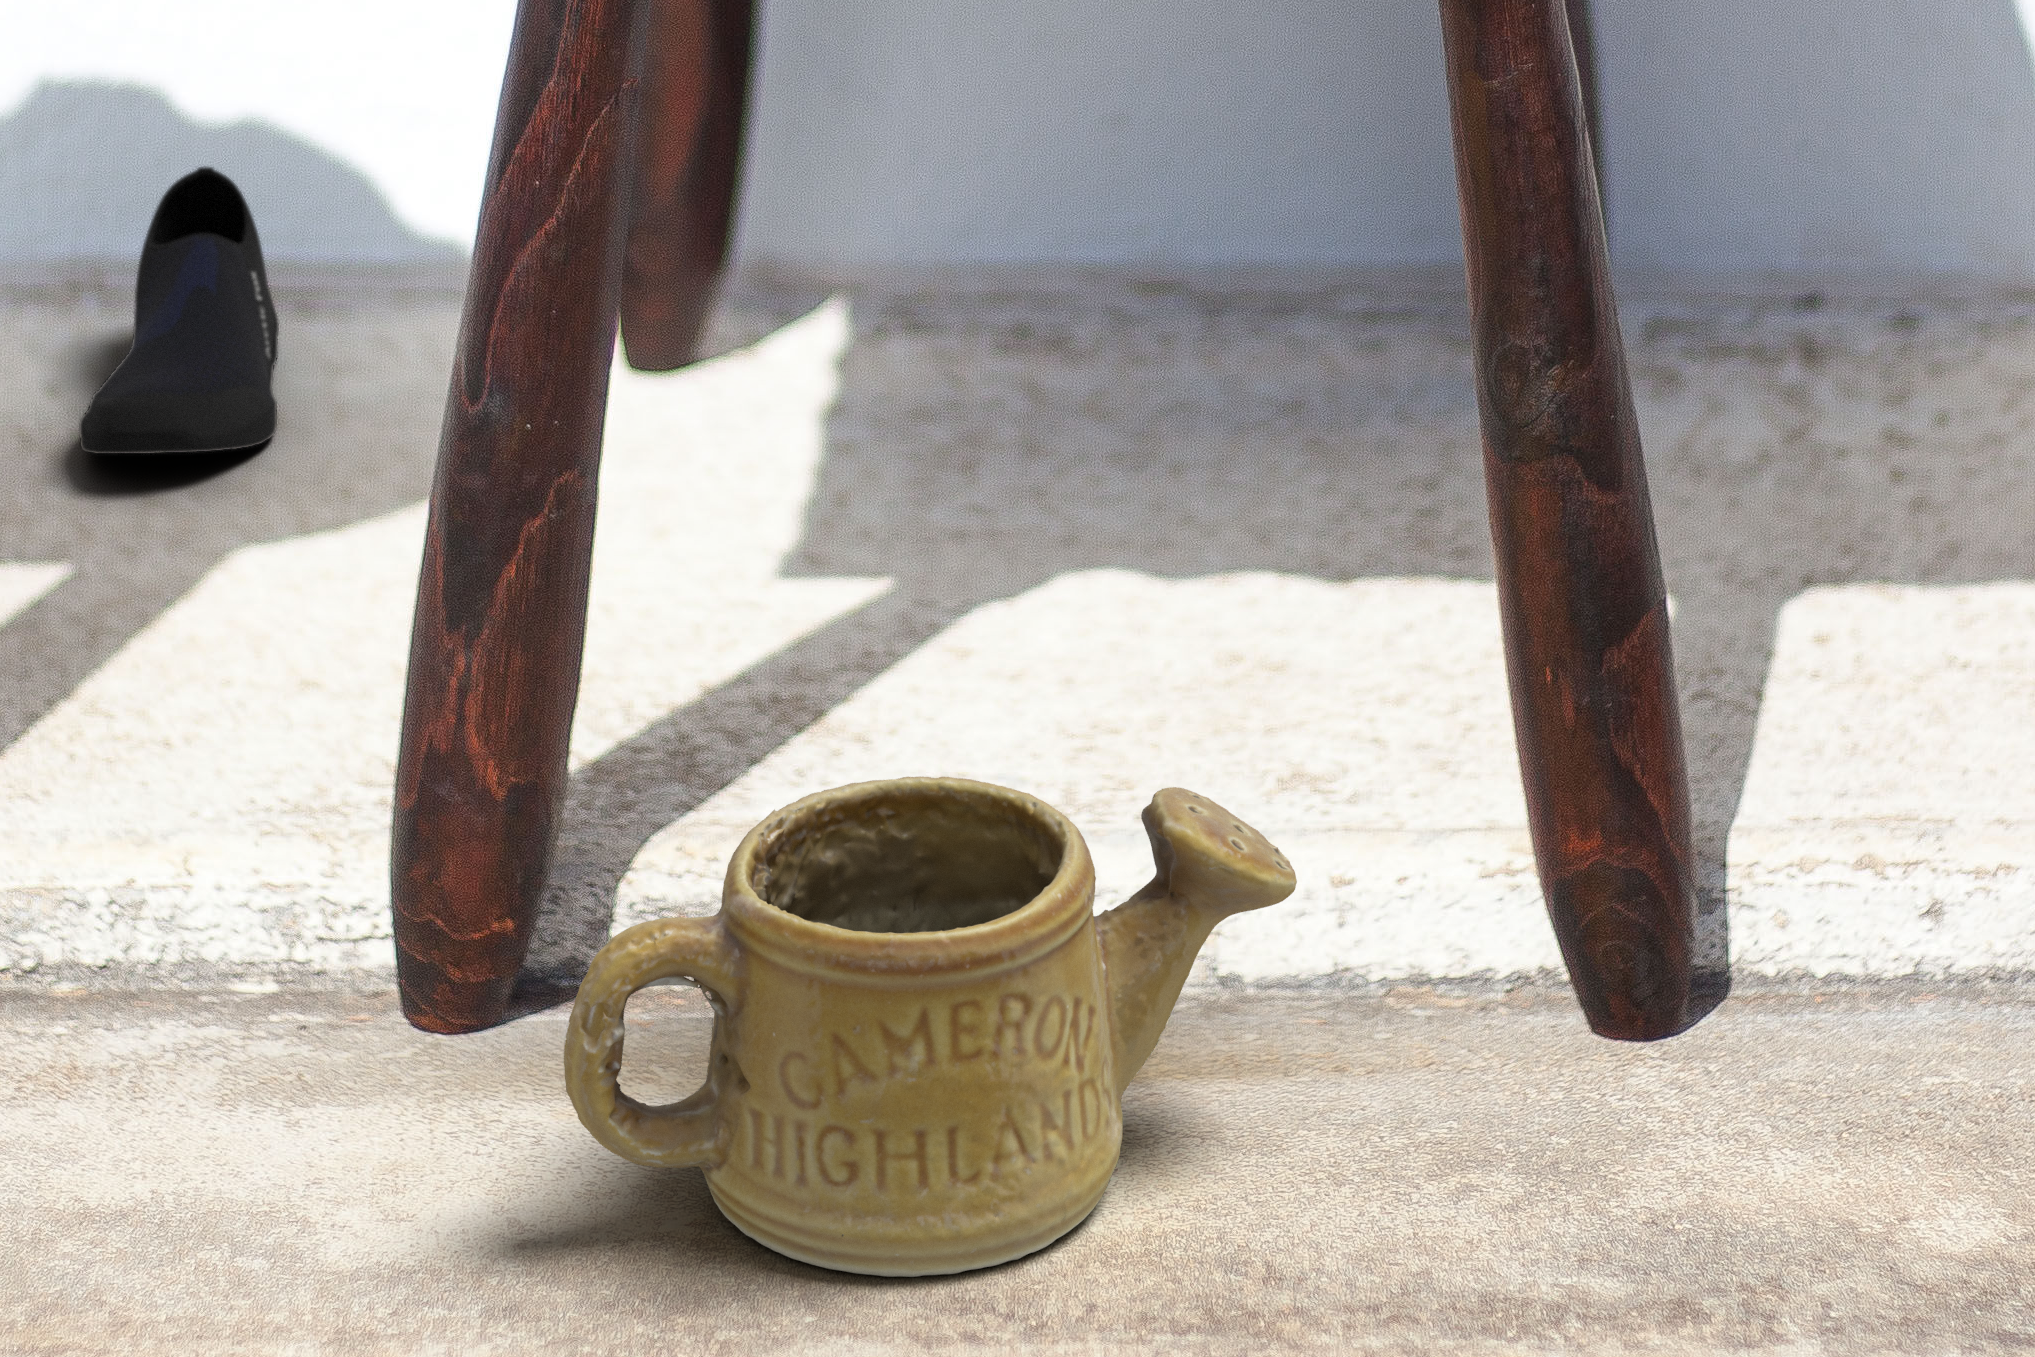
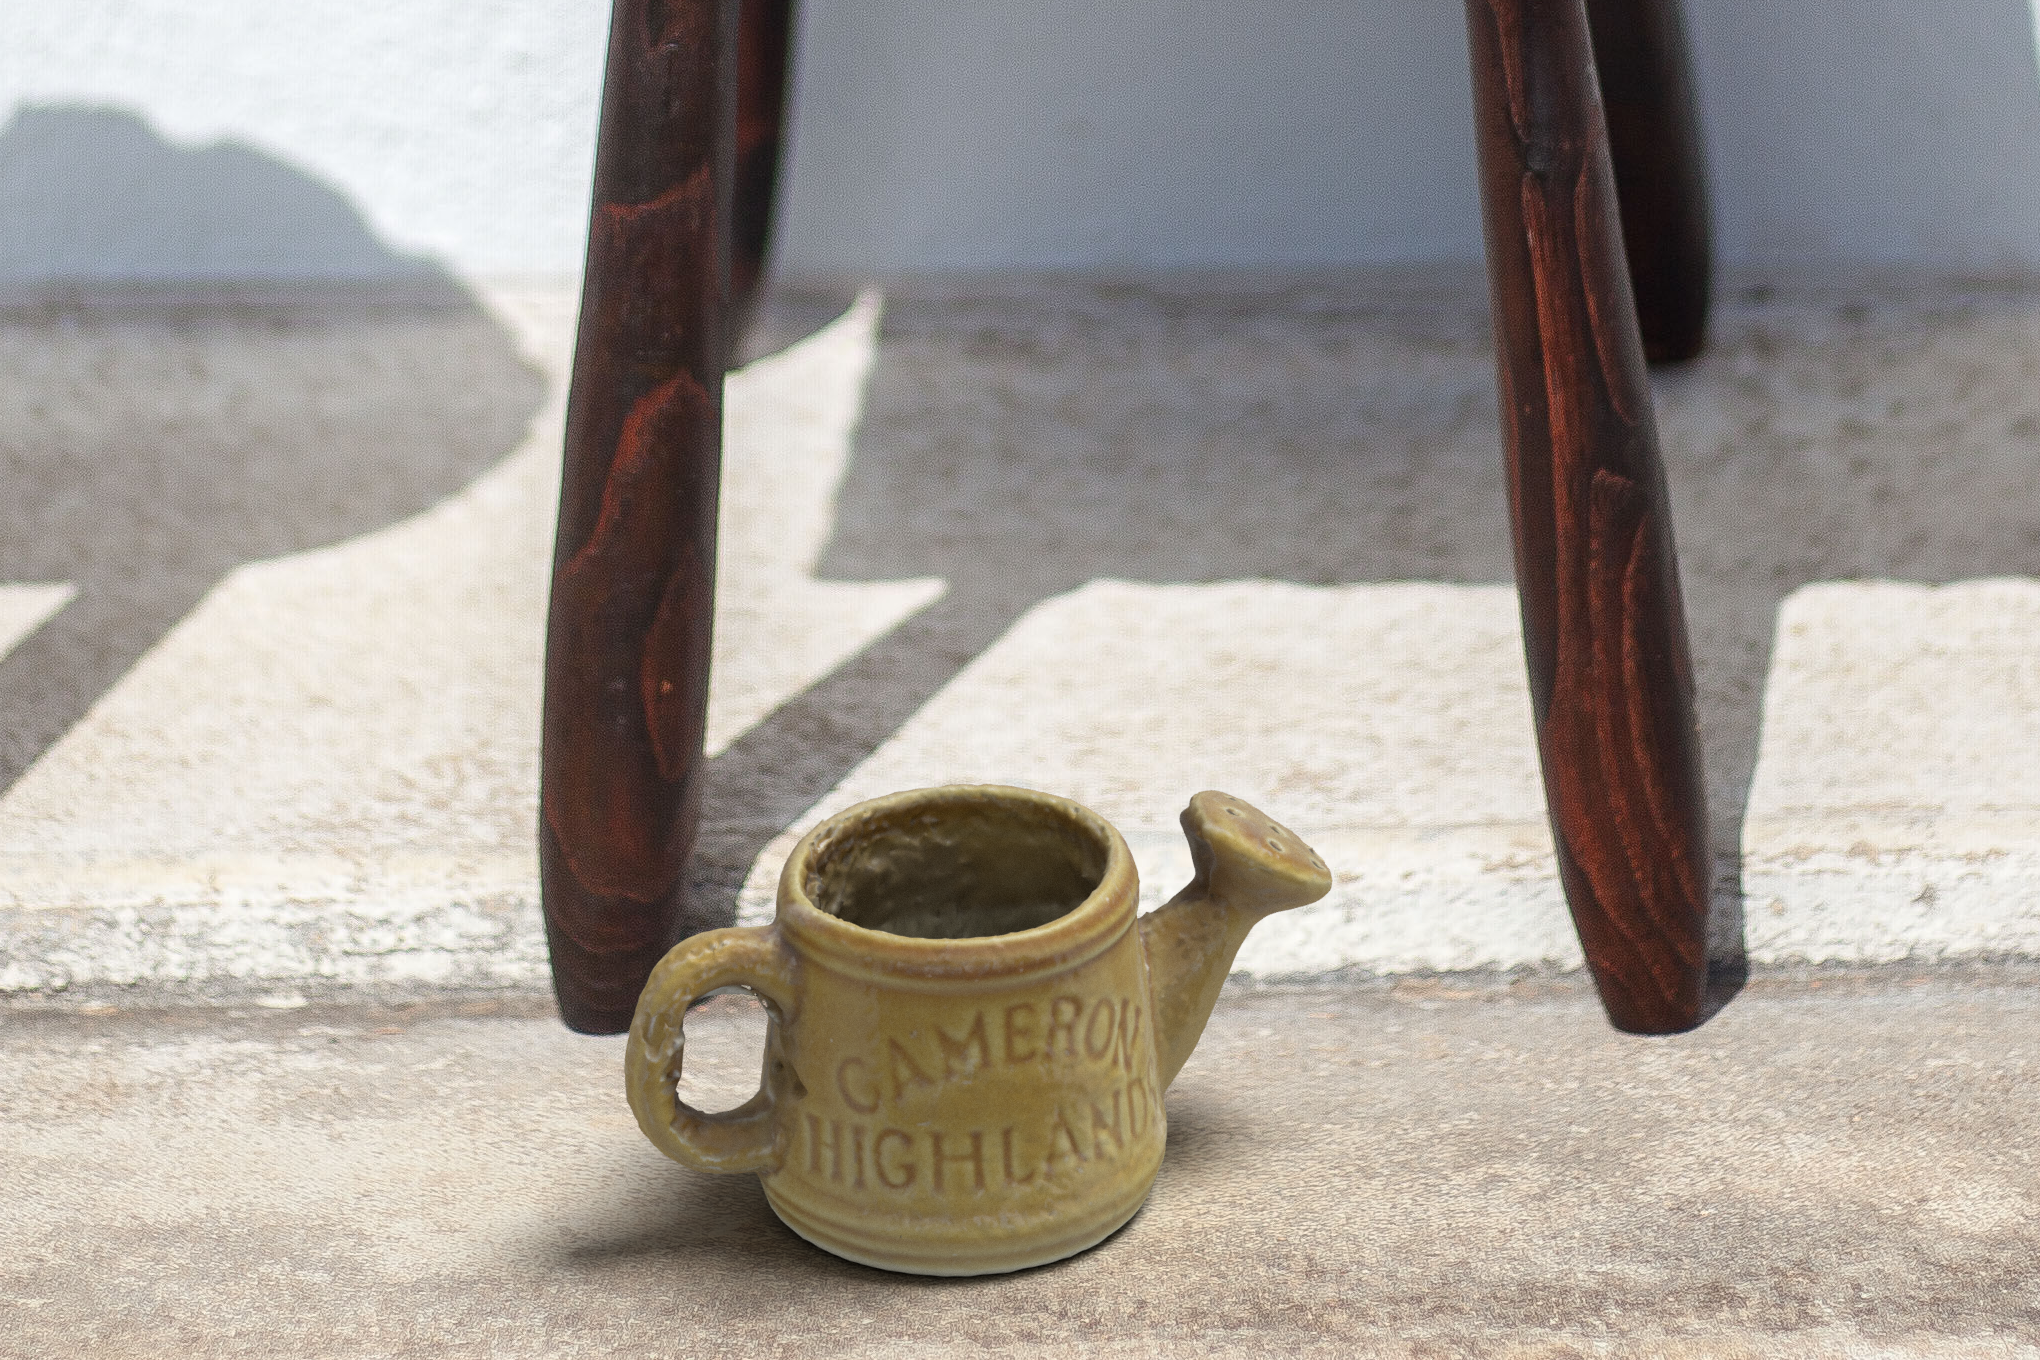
shoe: present [79,167,279,454] -> none [82,180,277,470]

